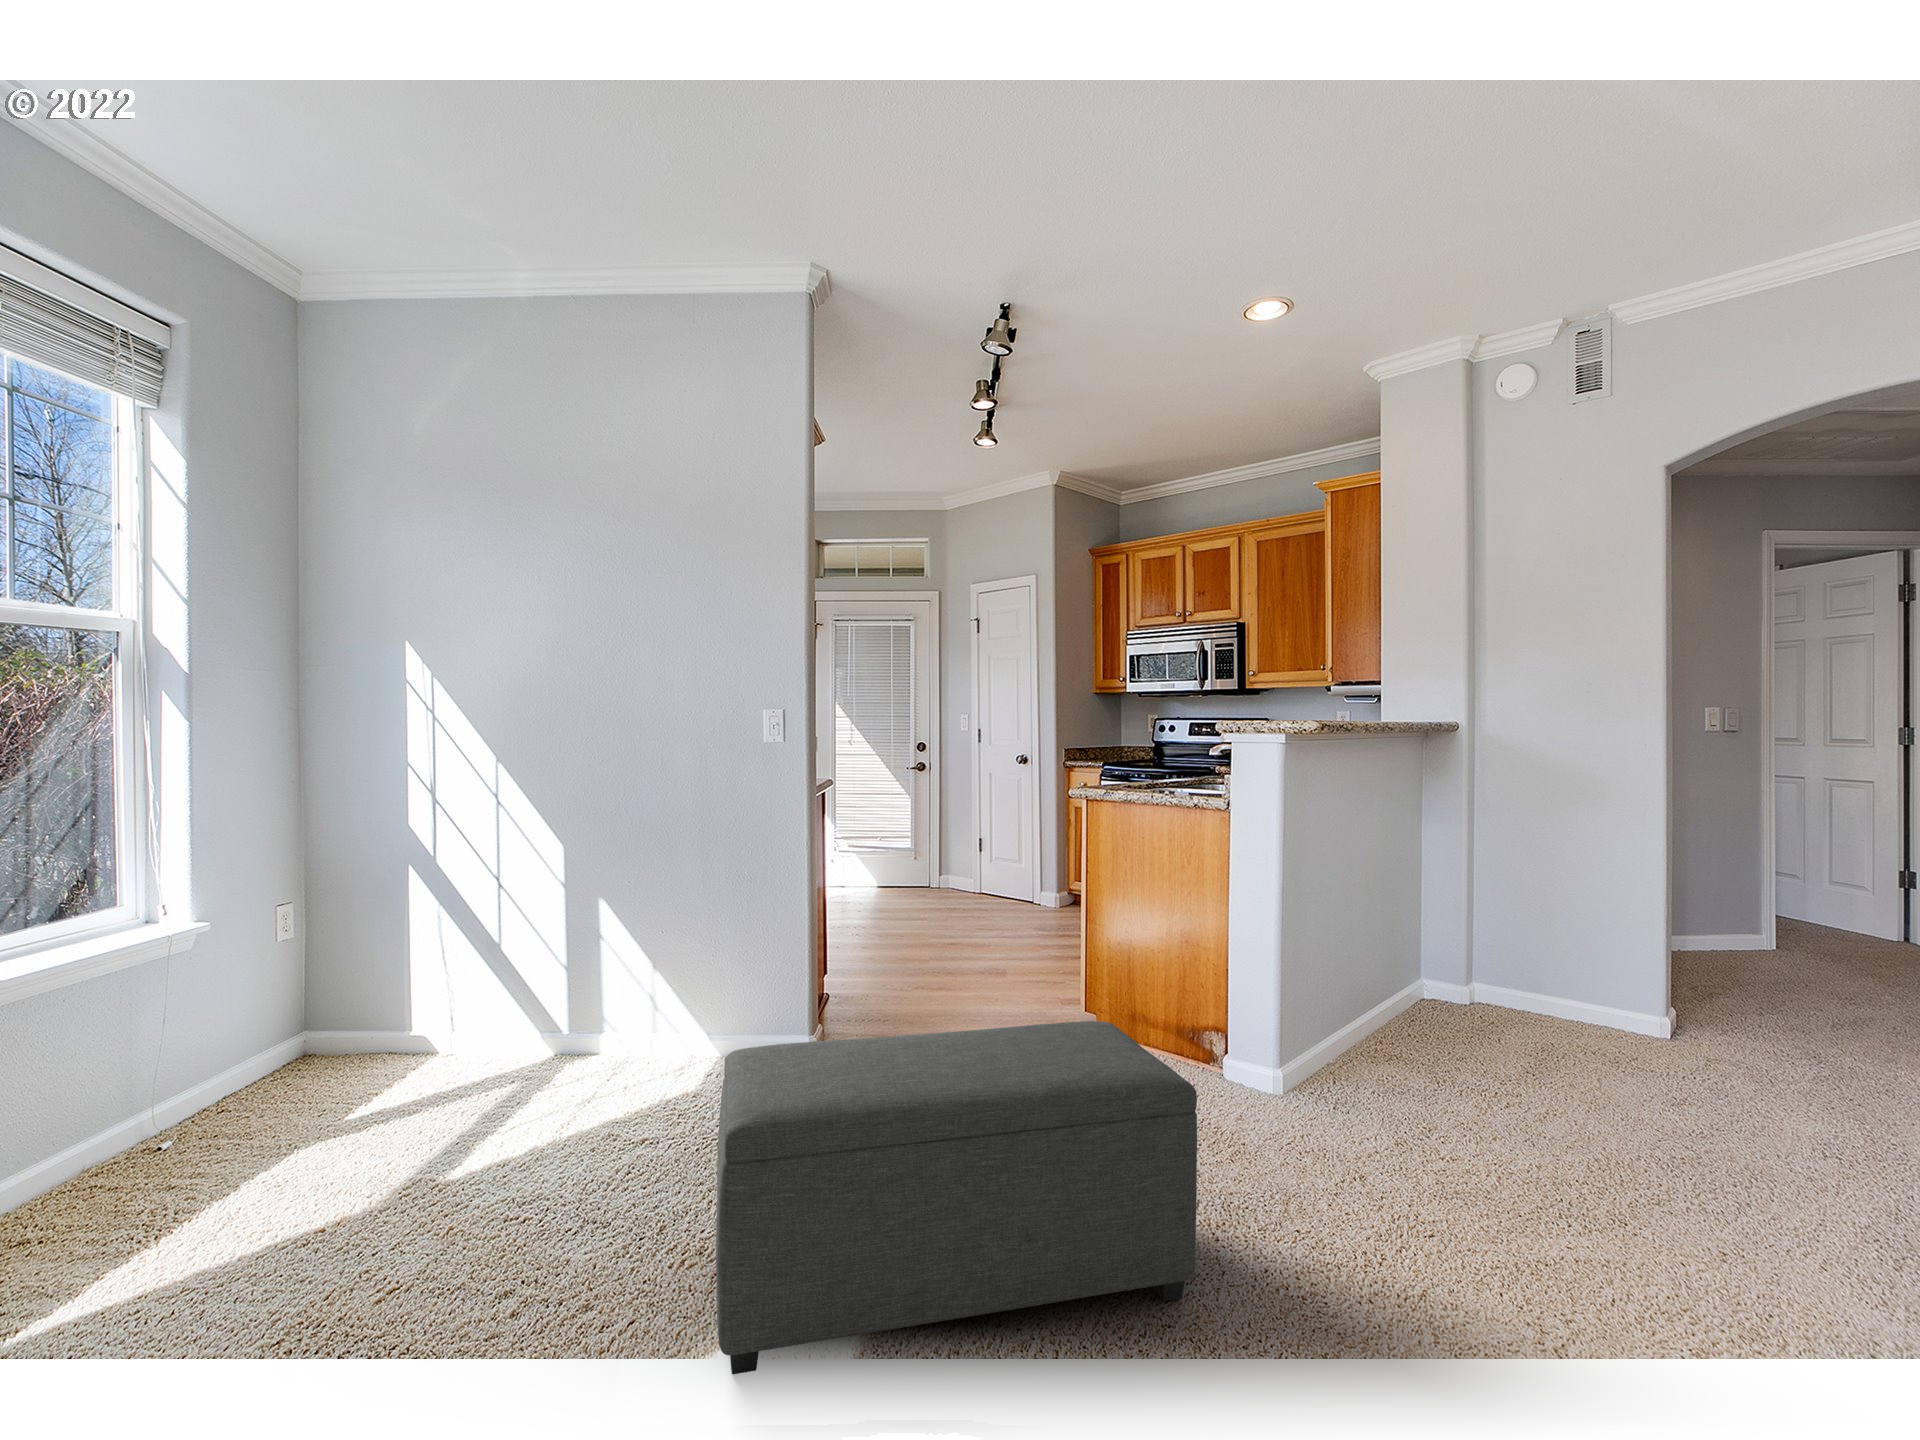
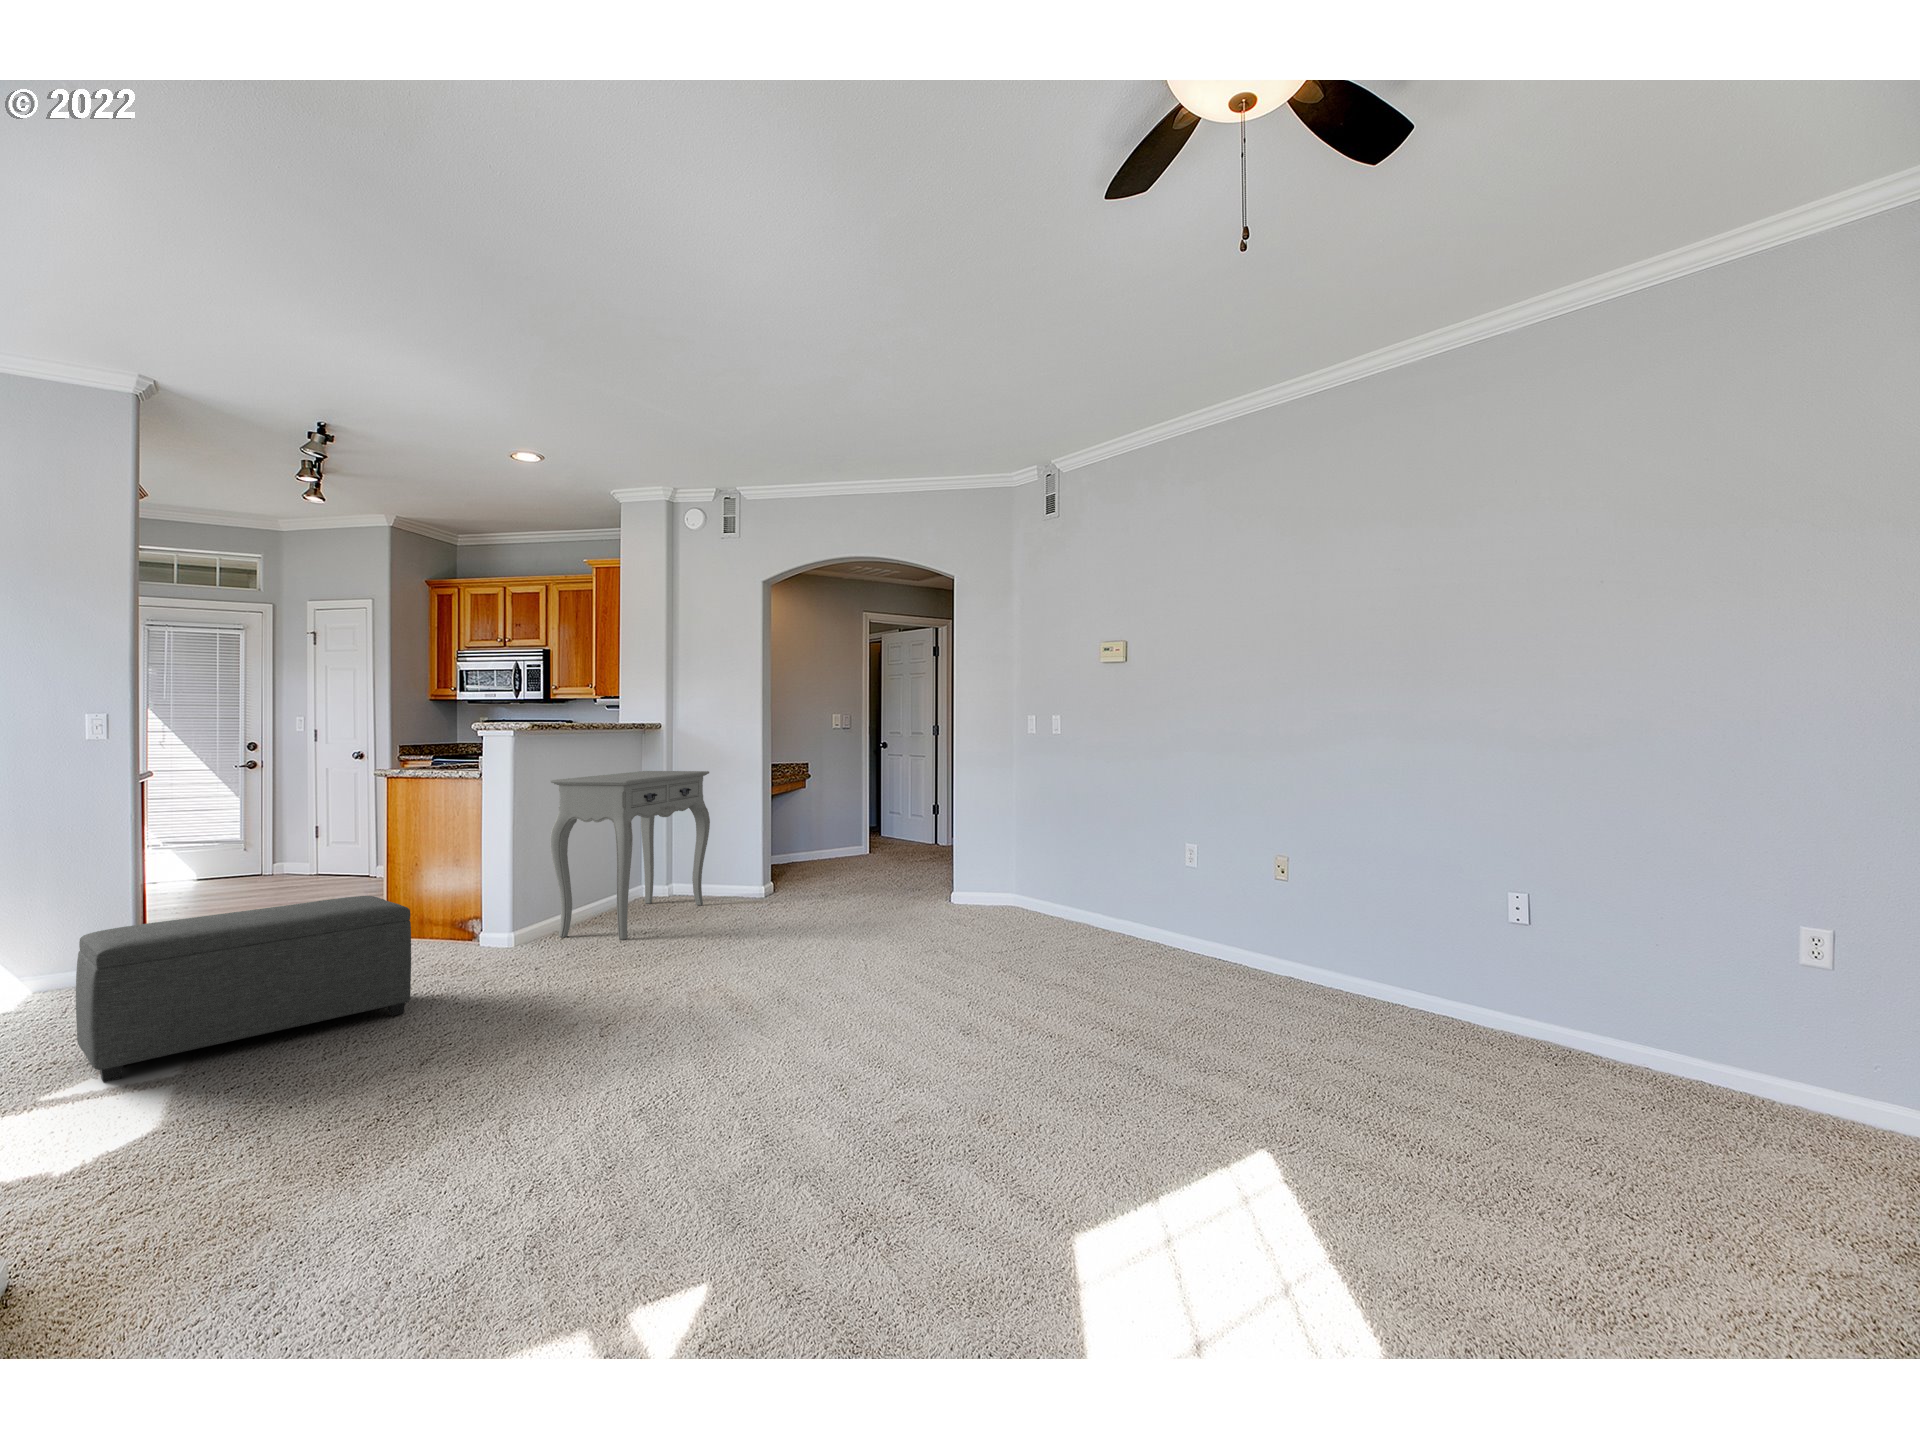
console table: none [1337,803,1581,1136] -> present [550,771,710,940]

